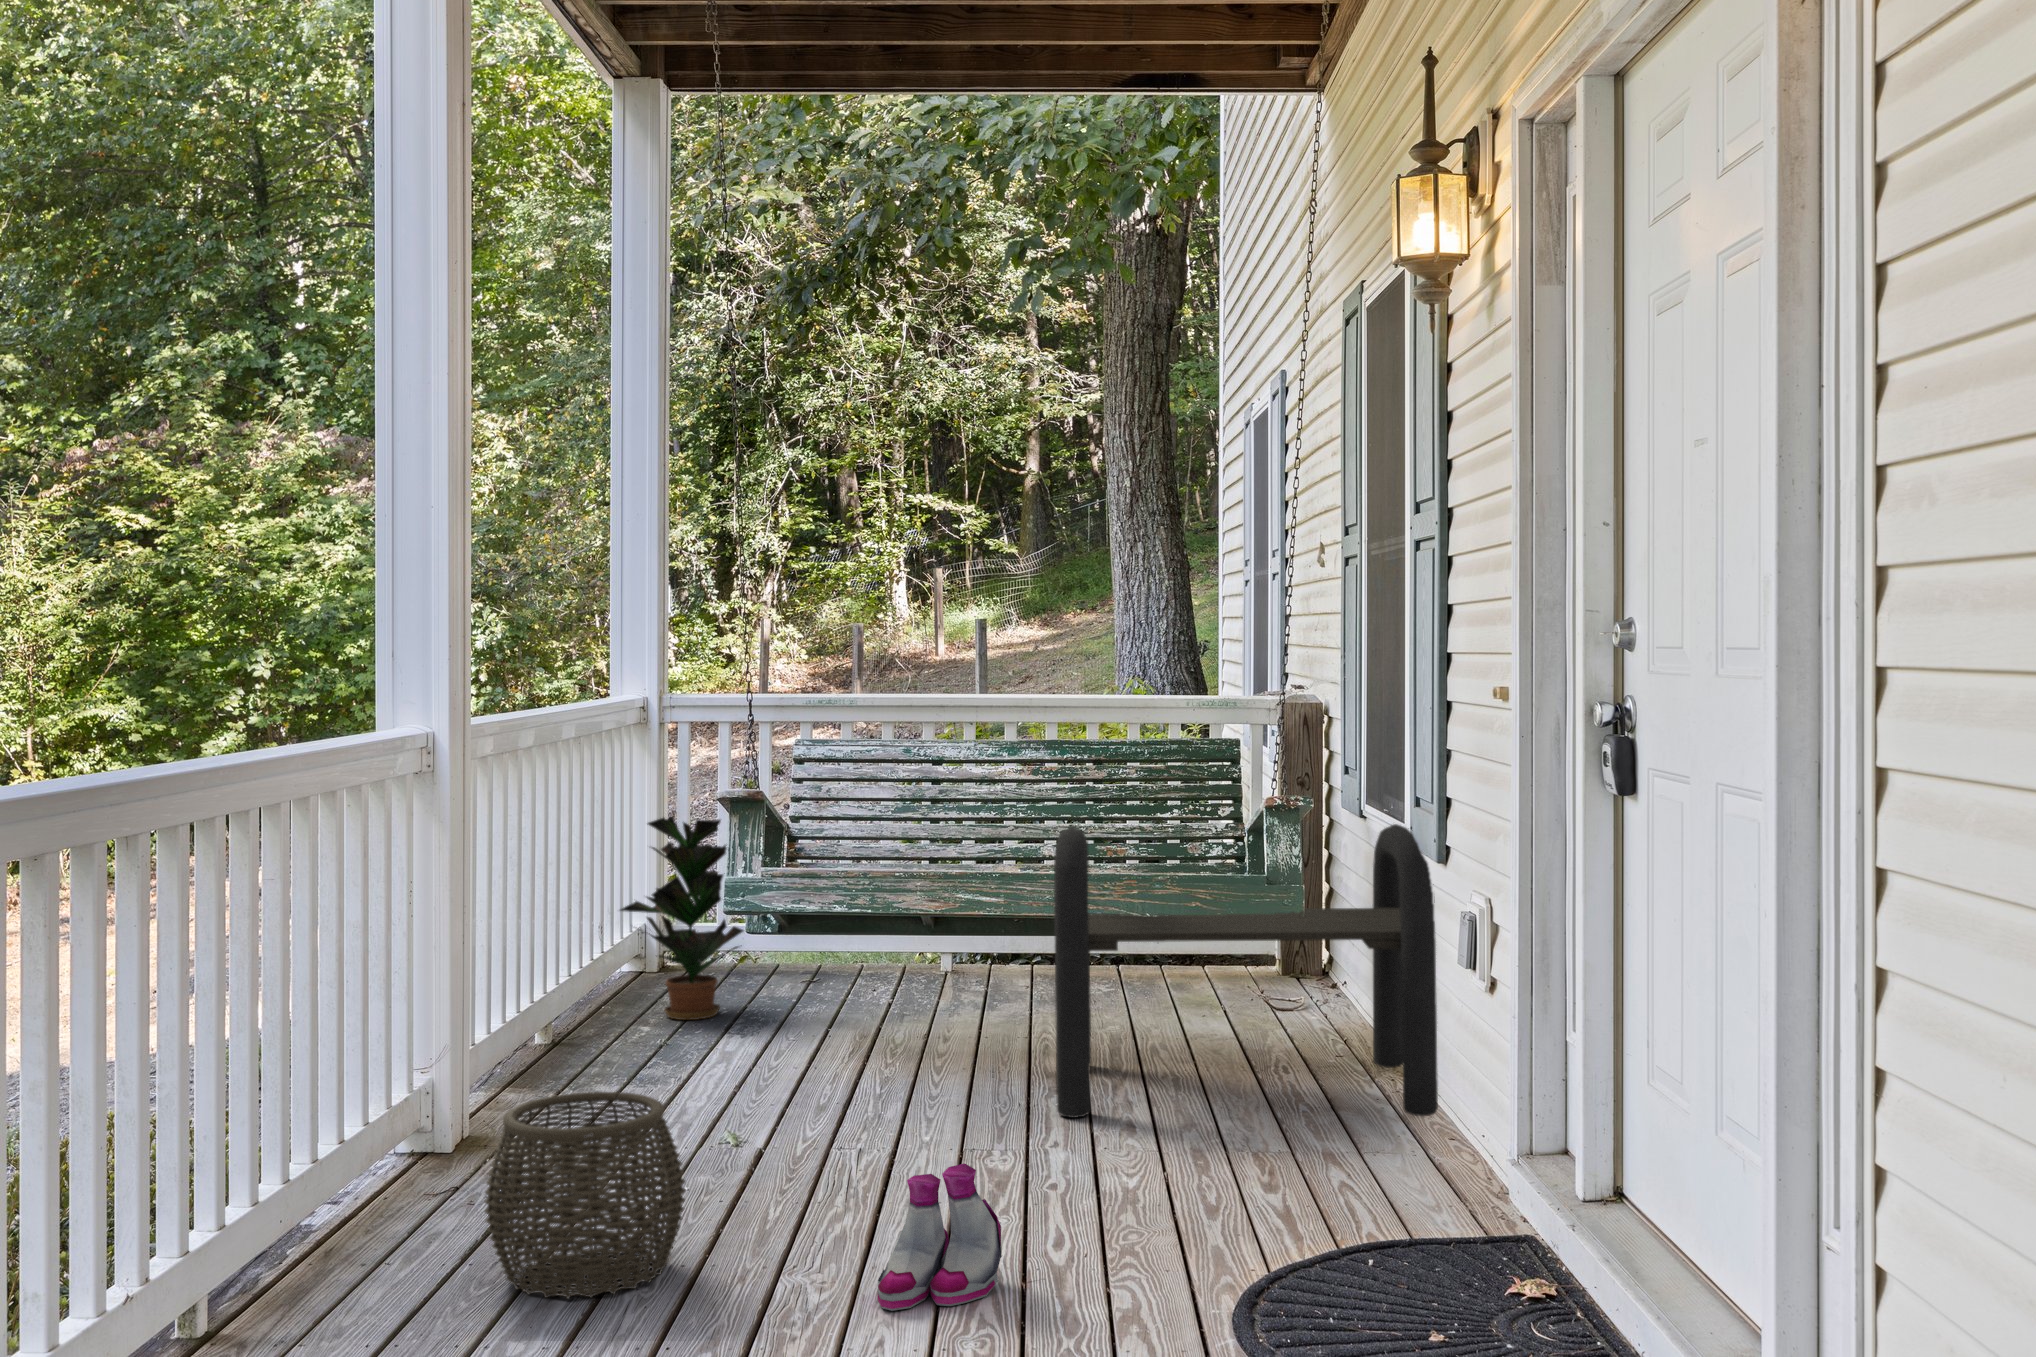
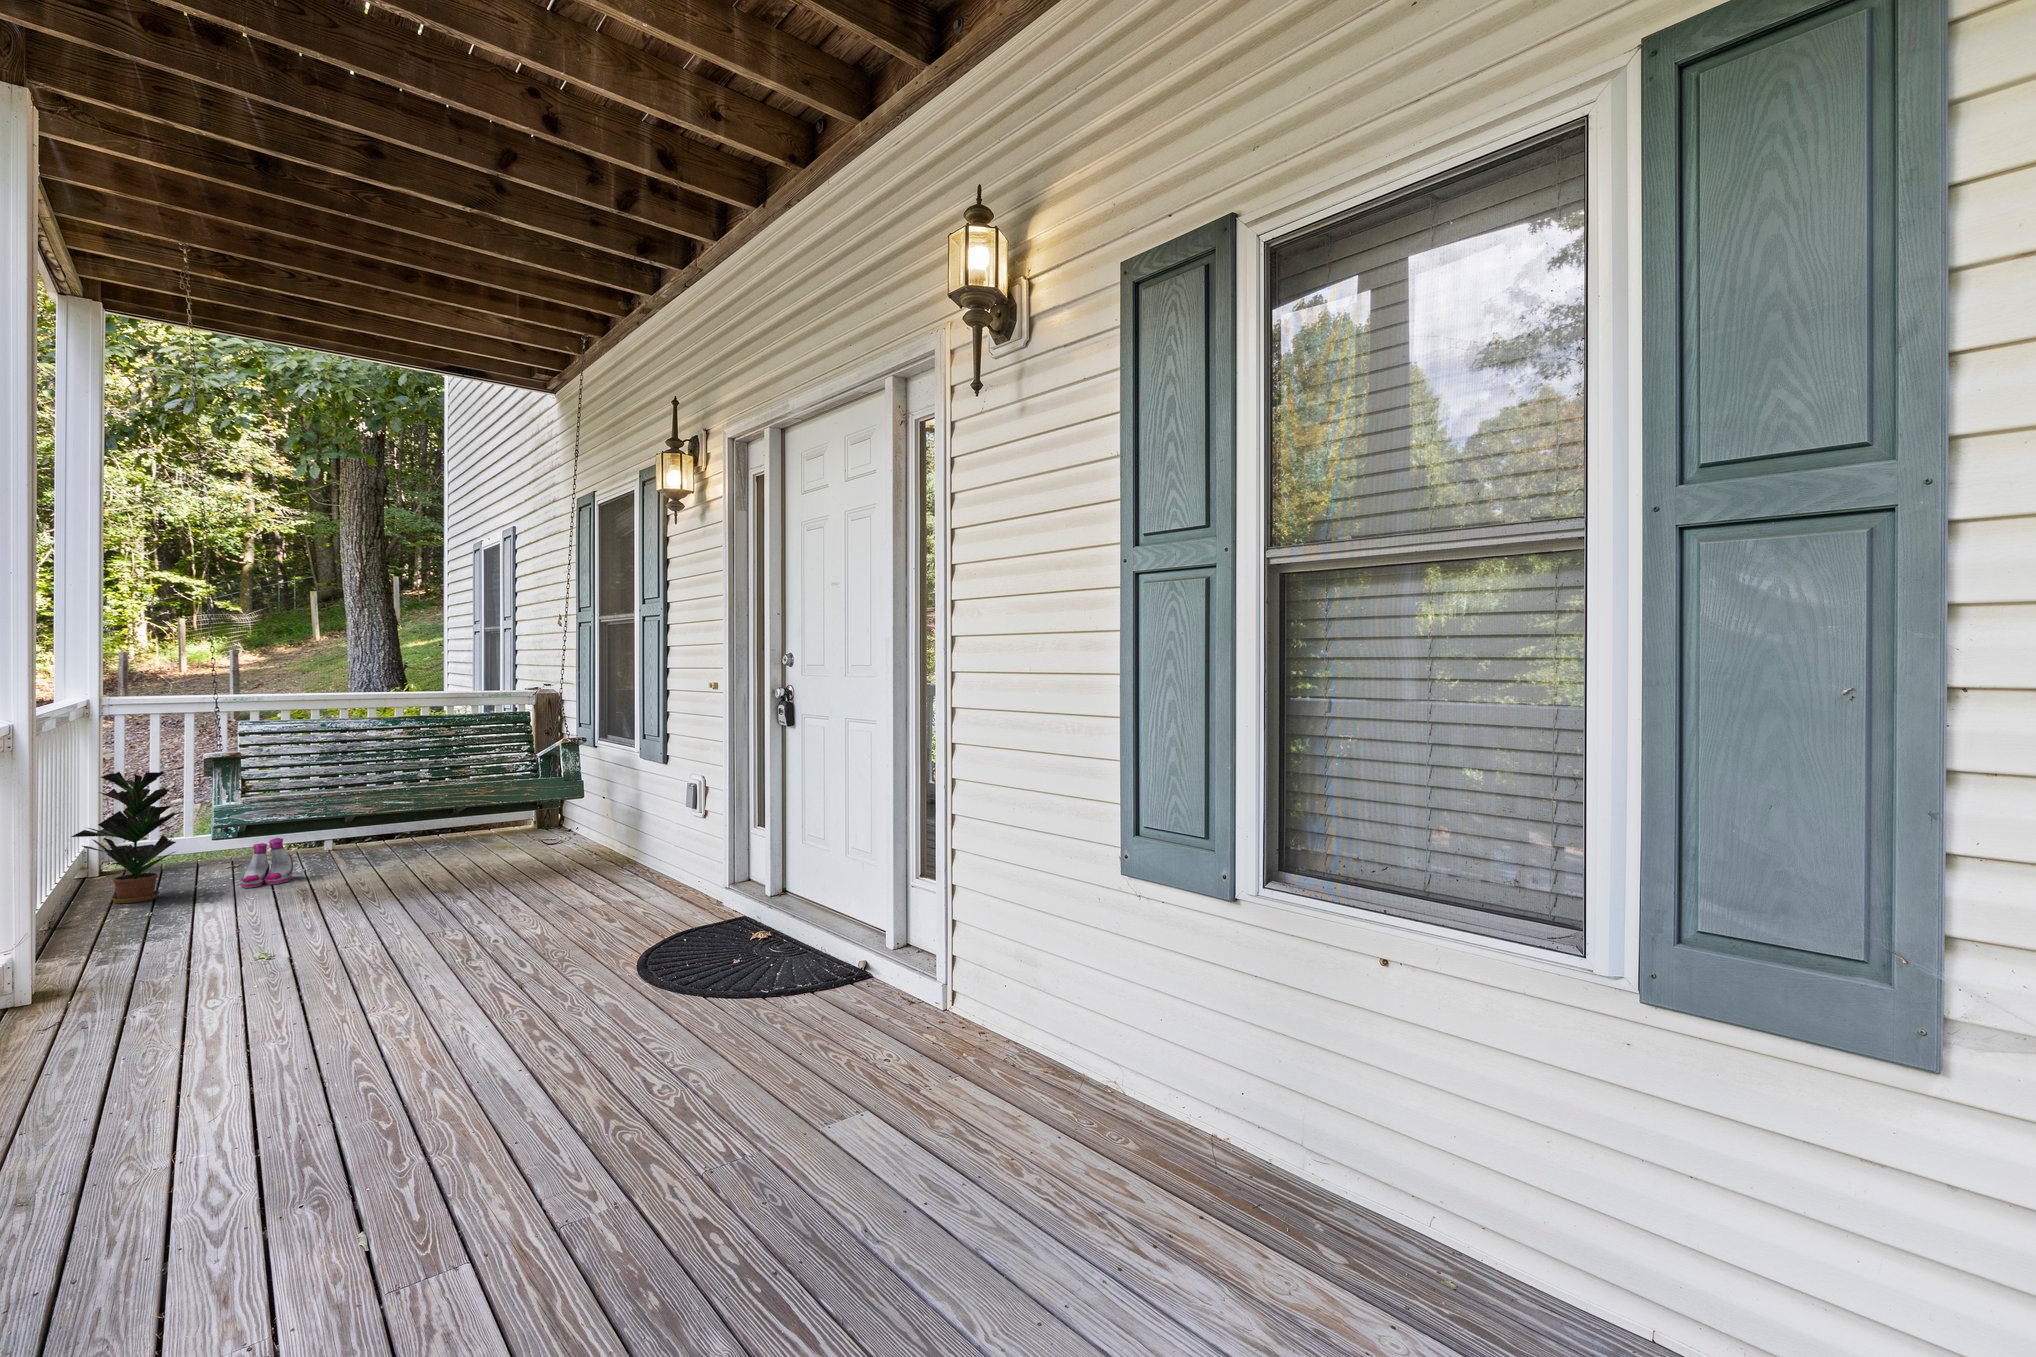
bench: present [1054,824,1438,1118] -> none [441,751,663,910]
woven basket: present [485,1092,686,1299] -> none [162,916,310,1040]
boots: present [877,1163,1002,1311] -> present [241,838,293,888]

